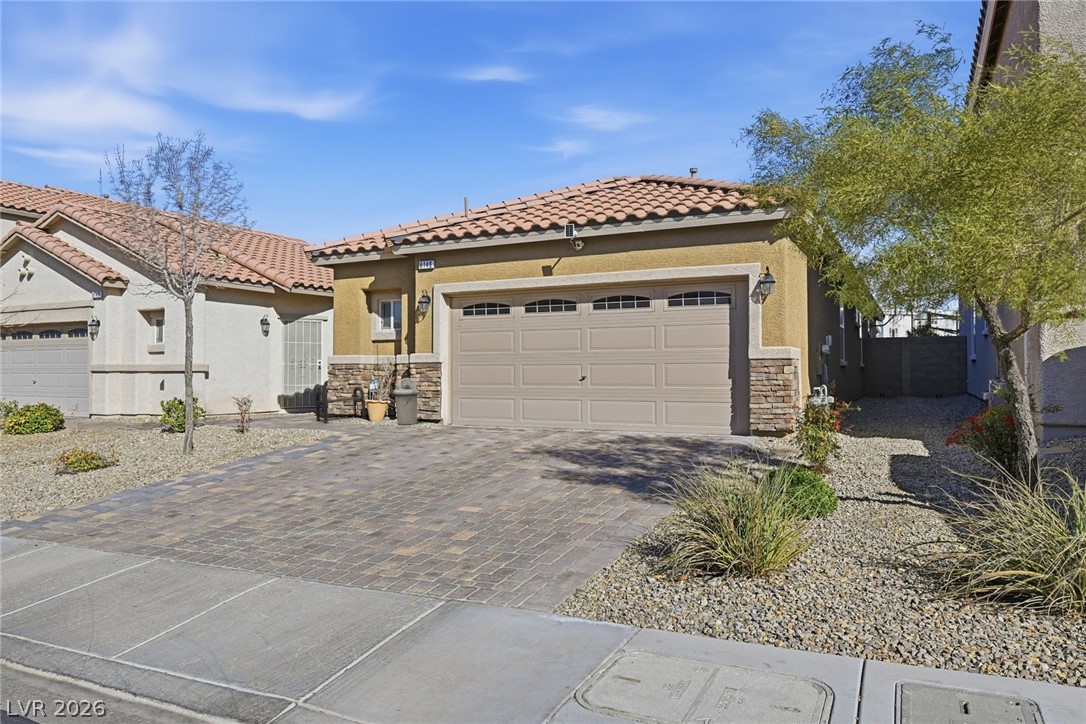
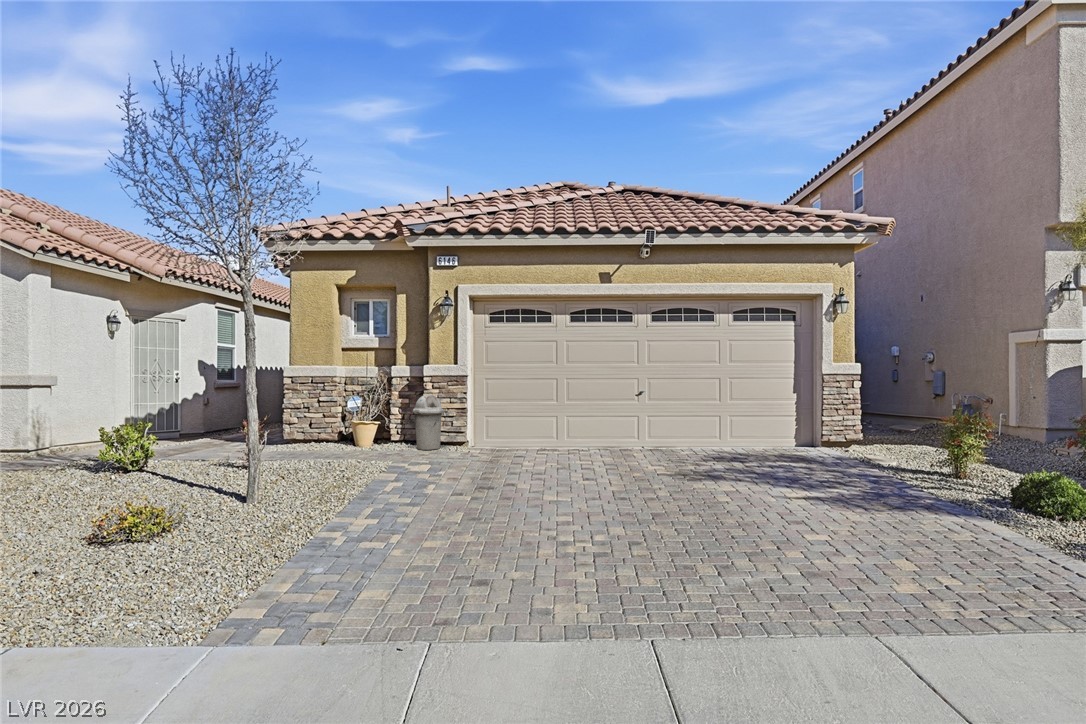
bench: present [315,387,366,423] -> none [287,405,351,452]

